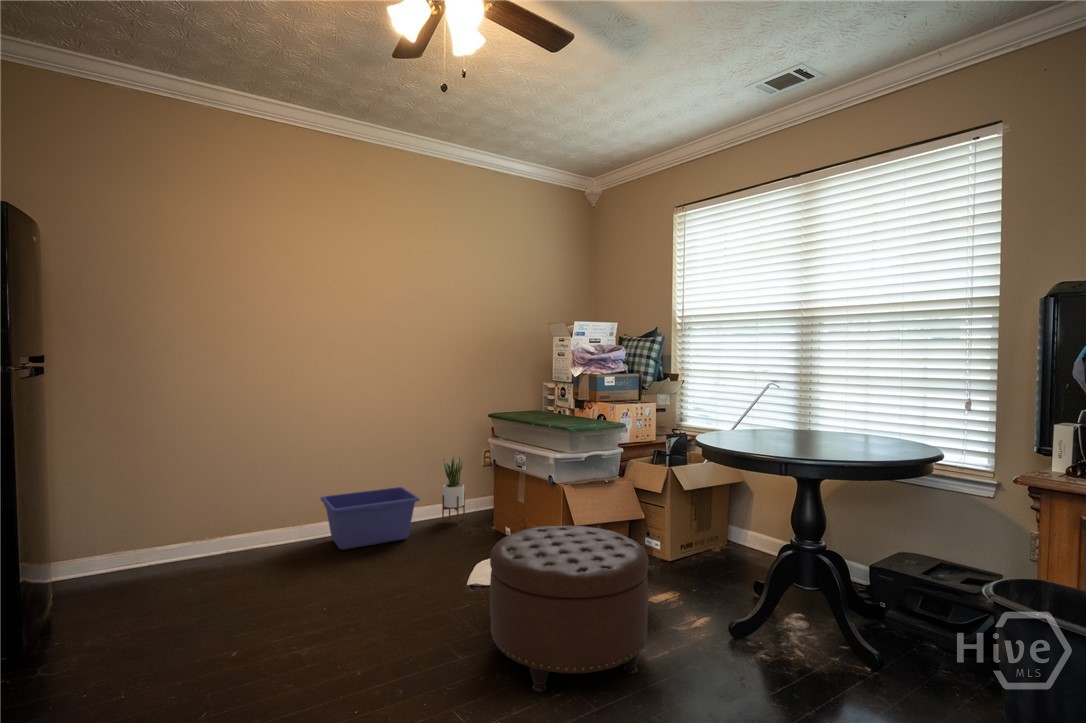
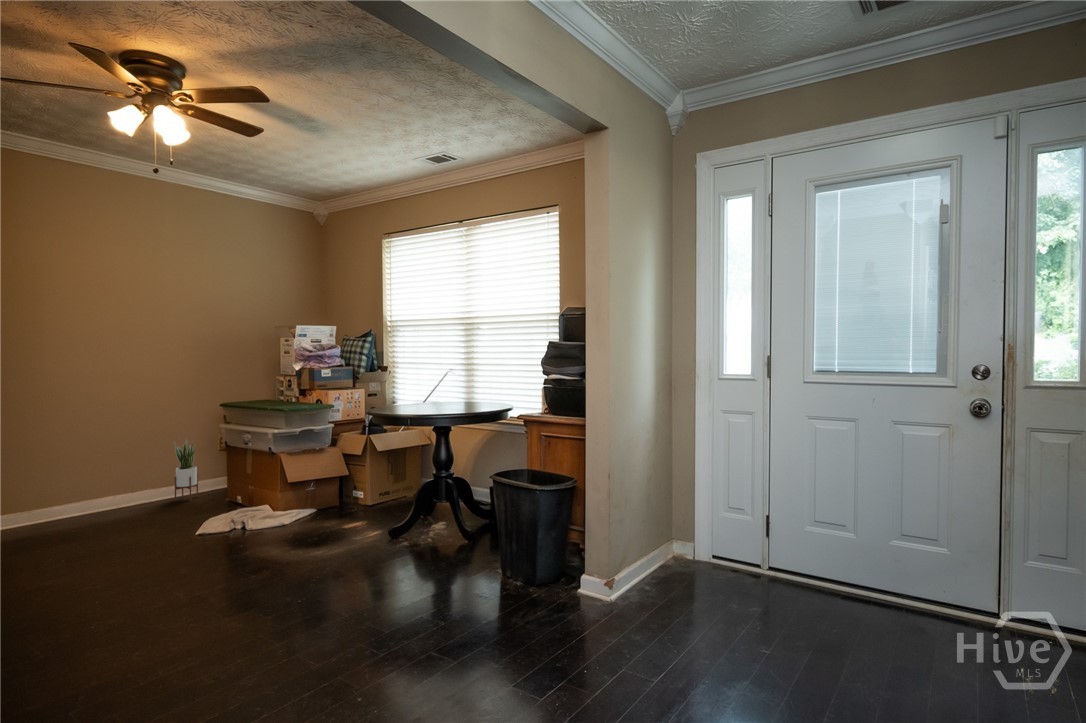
storage bin: present [320,487,420,550] -> none [41,472,150,528]
ottoman: present [490,526,649,692] -> none [206,475,328,580]

